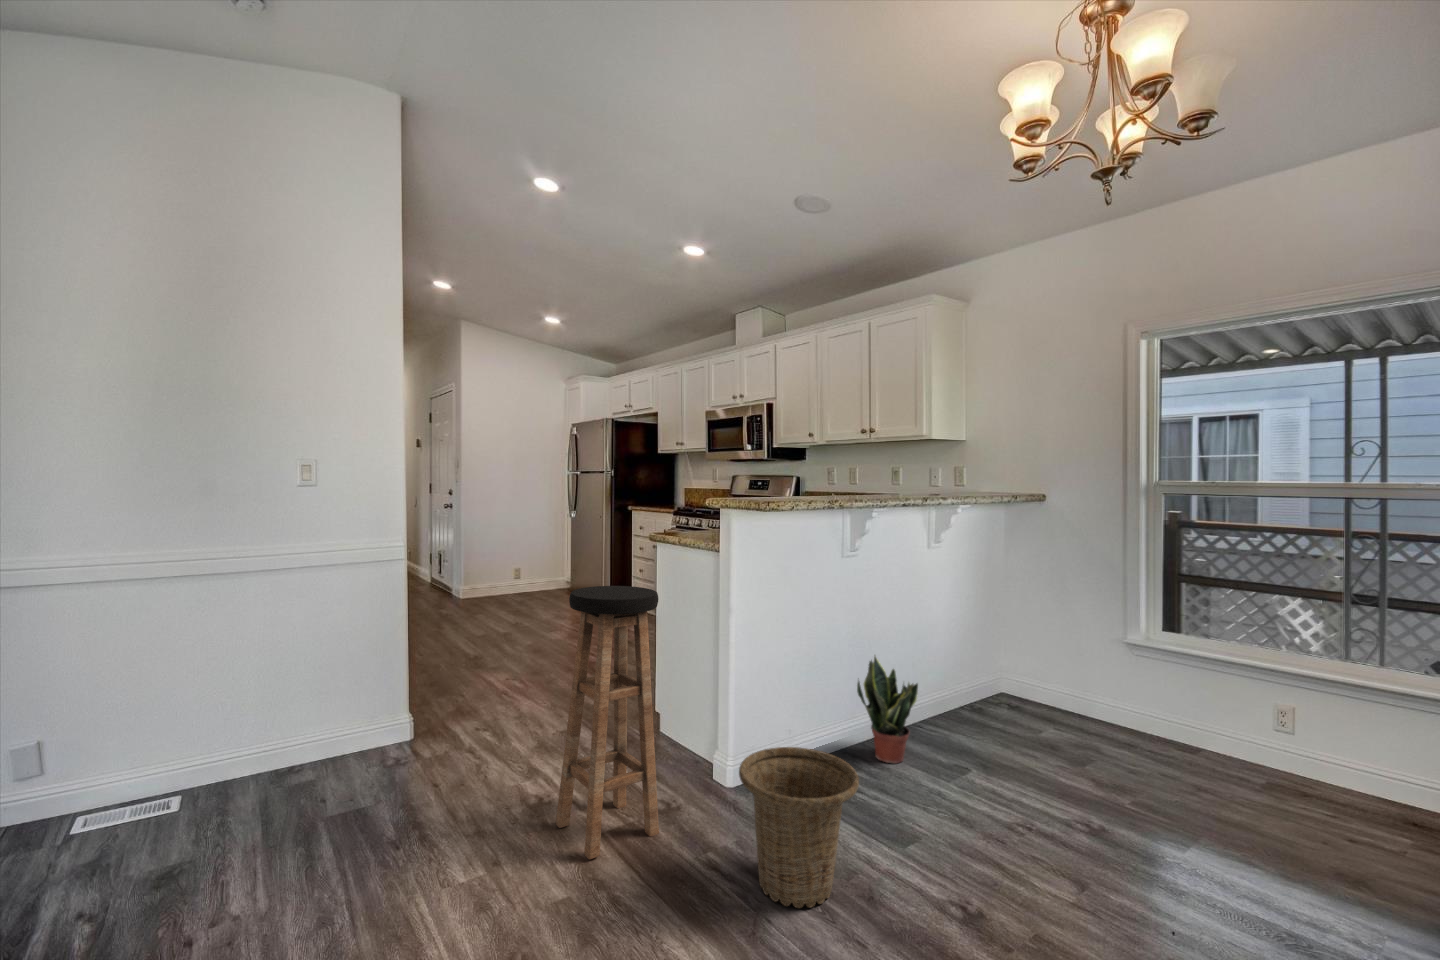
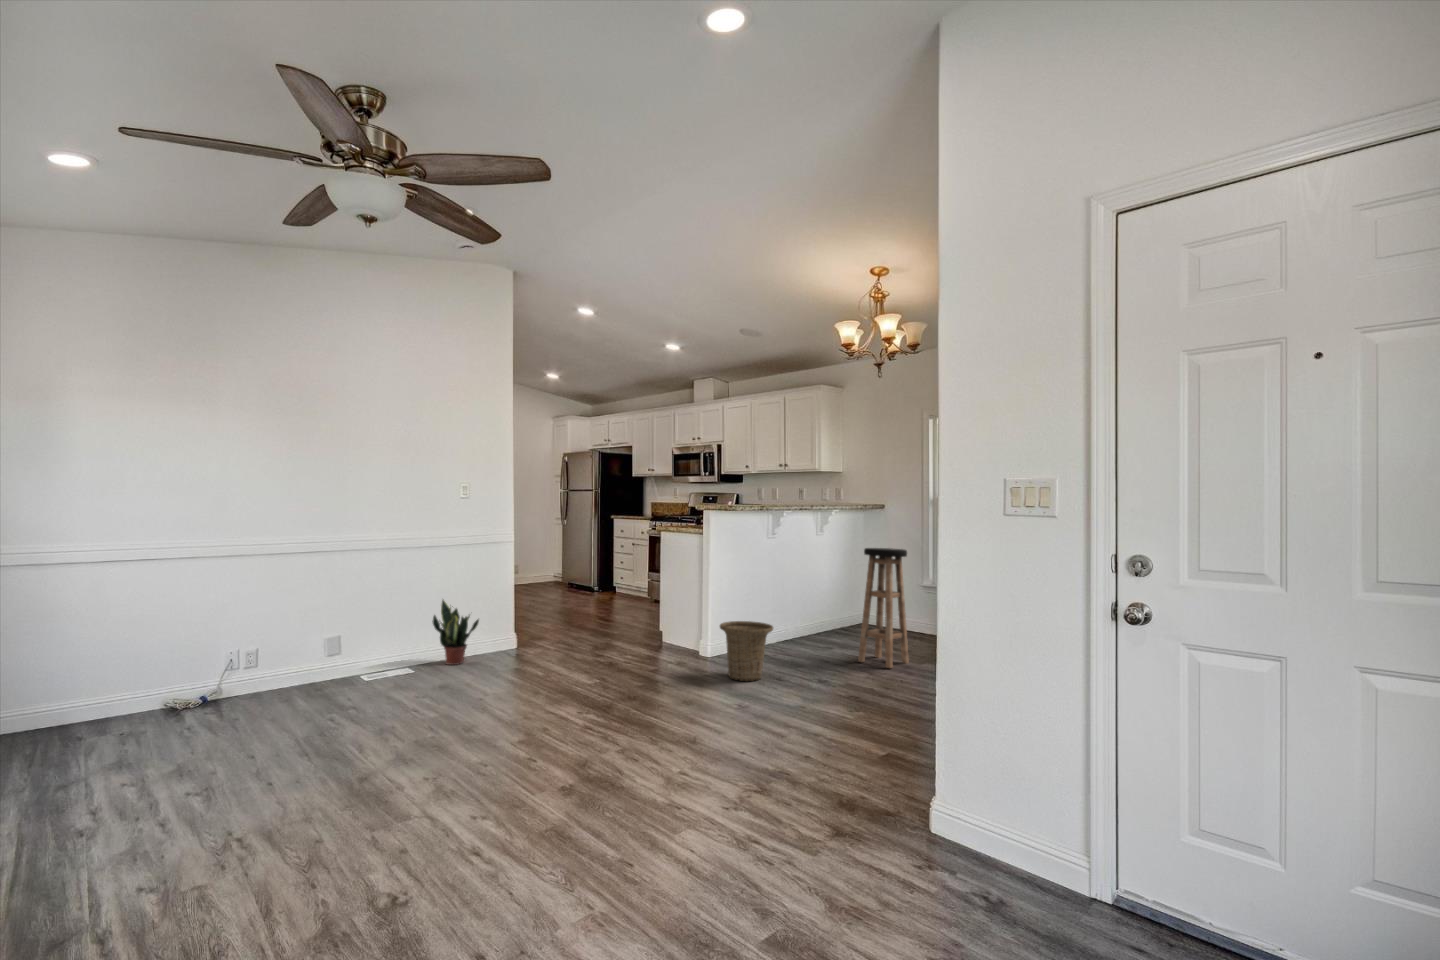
bar stool: present [556,586,659,859] -> present [858,548,909,668]
potted plant: present [857,657,918,763] -> present [432,600,479,665]

